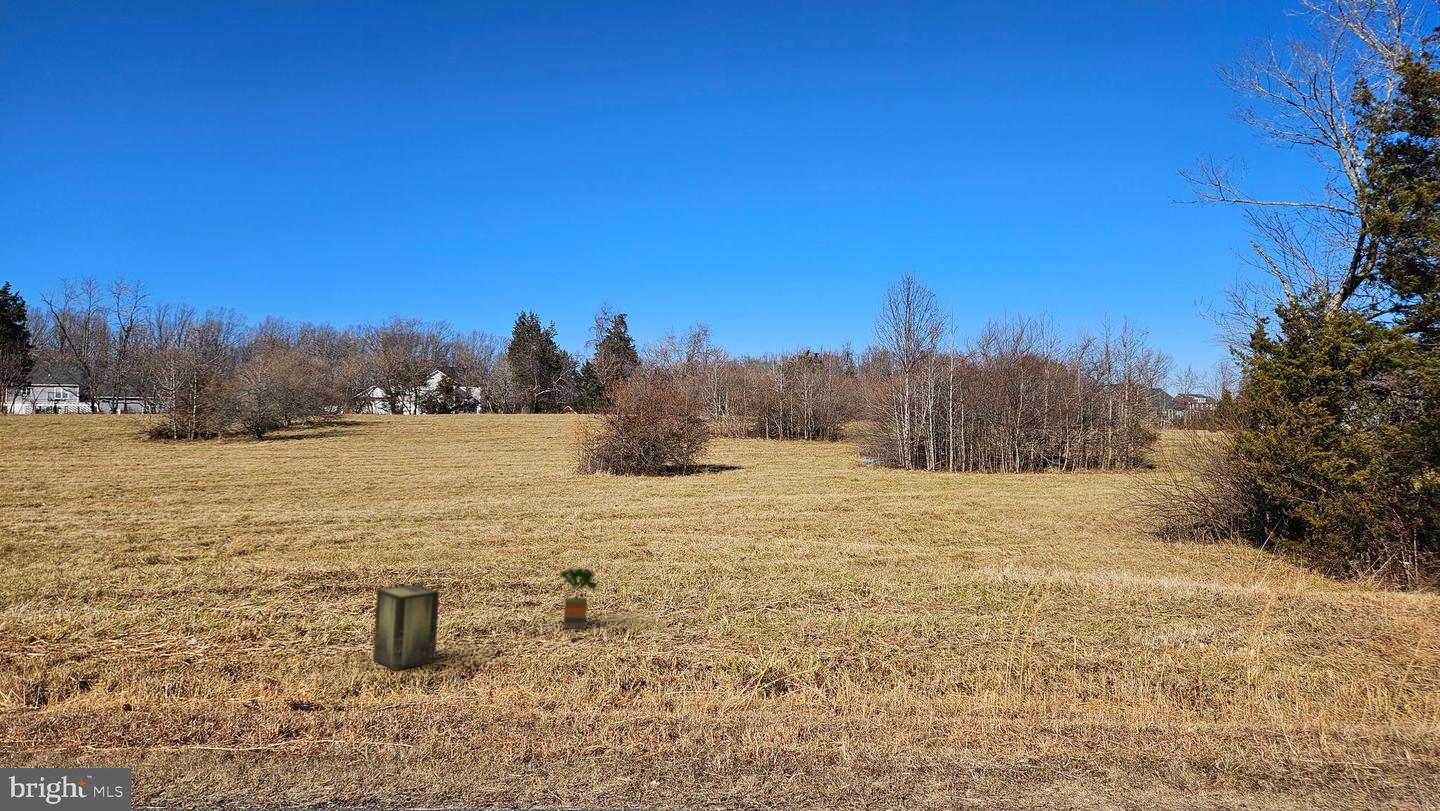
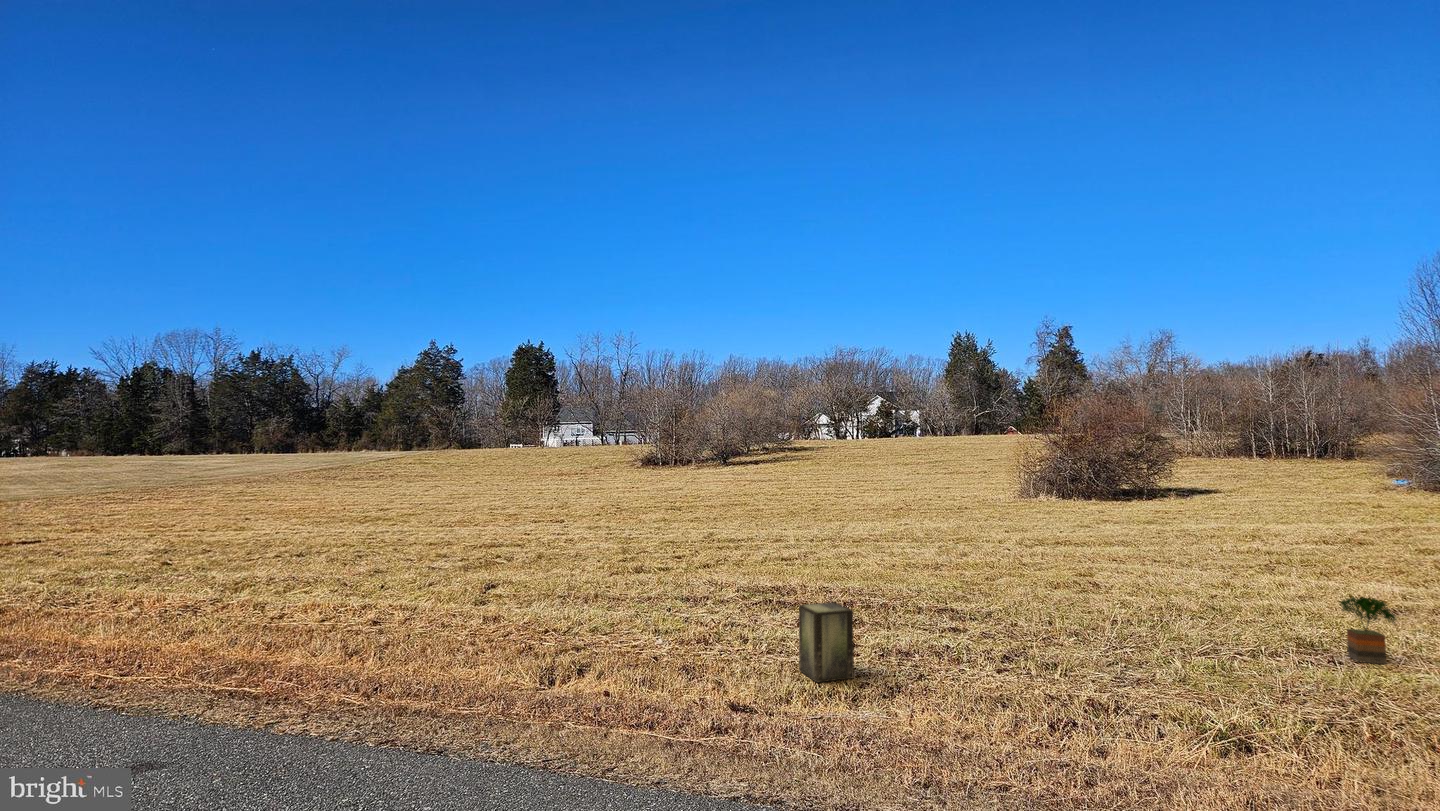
potted tree: present [560,568,597,629] -> present [1340,597,1397,664]

